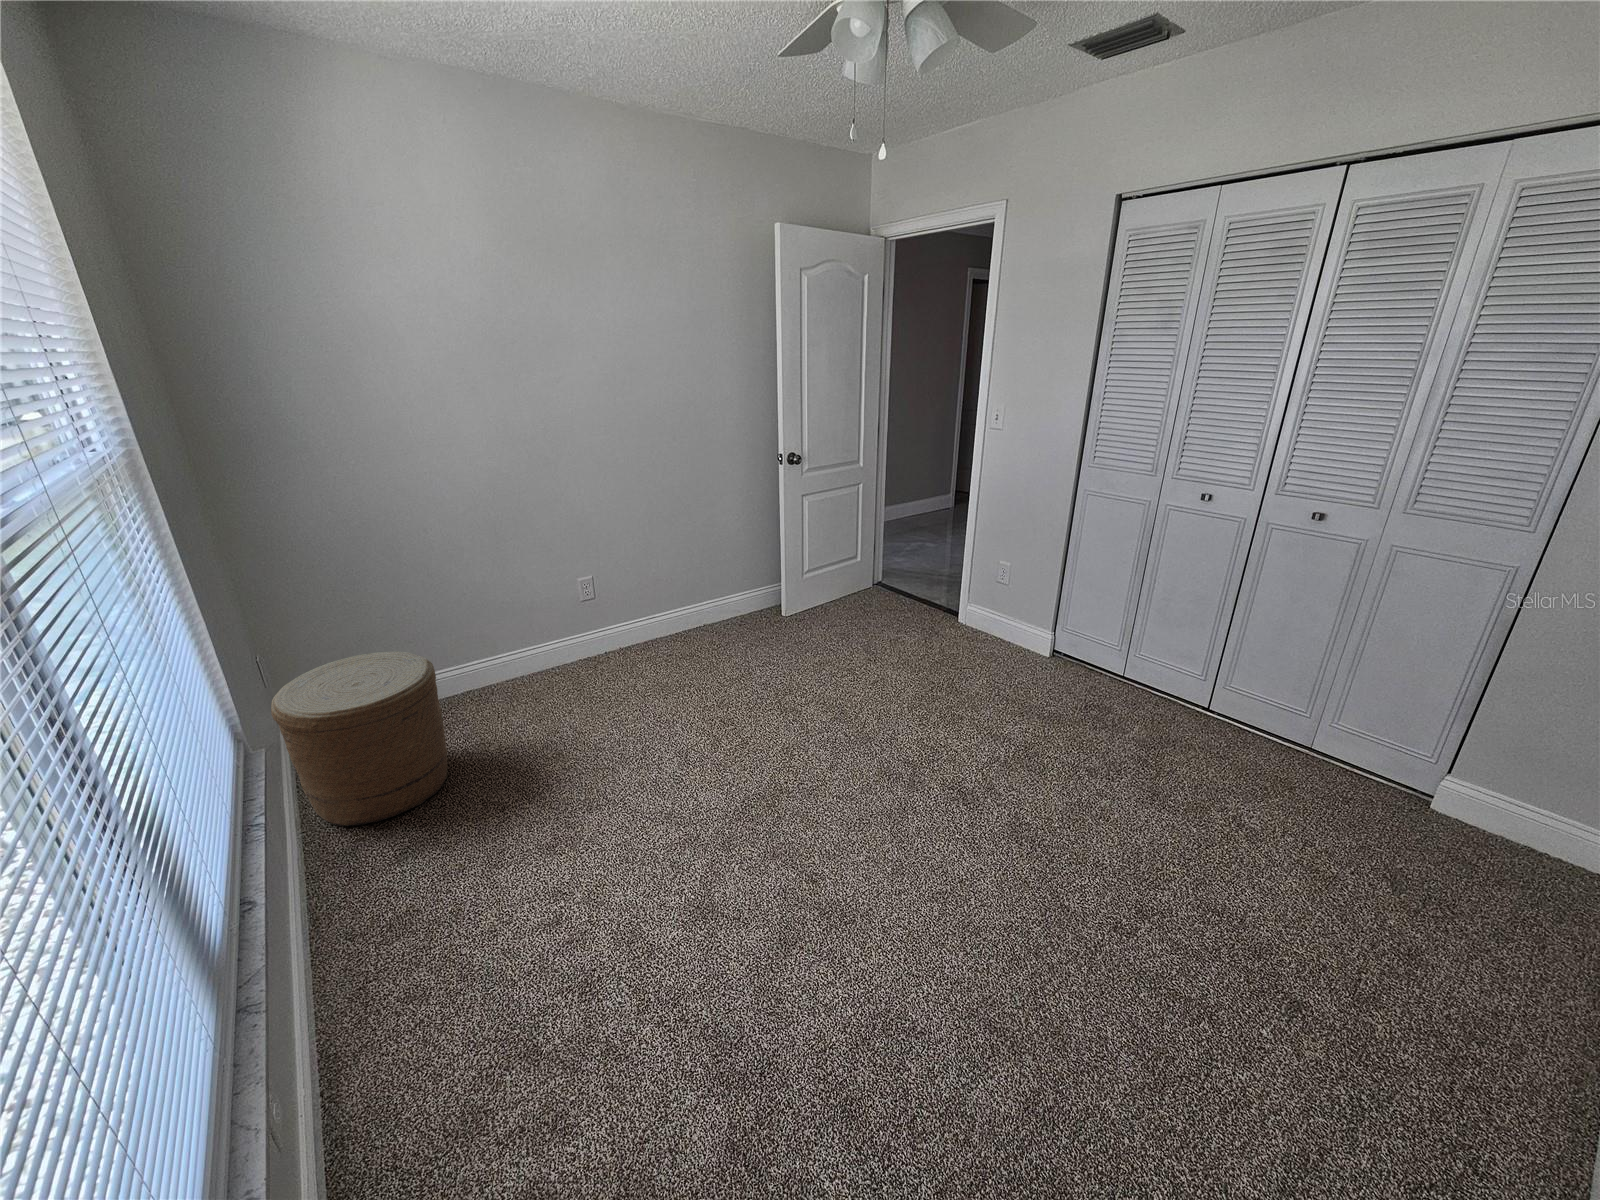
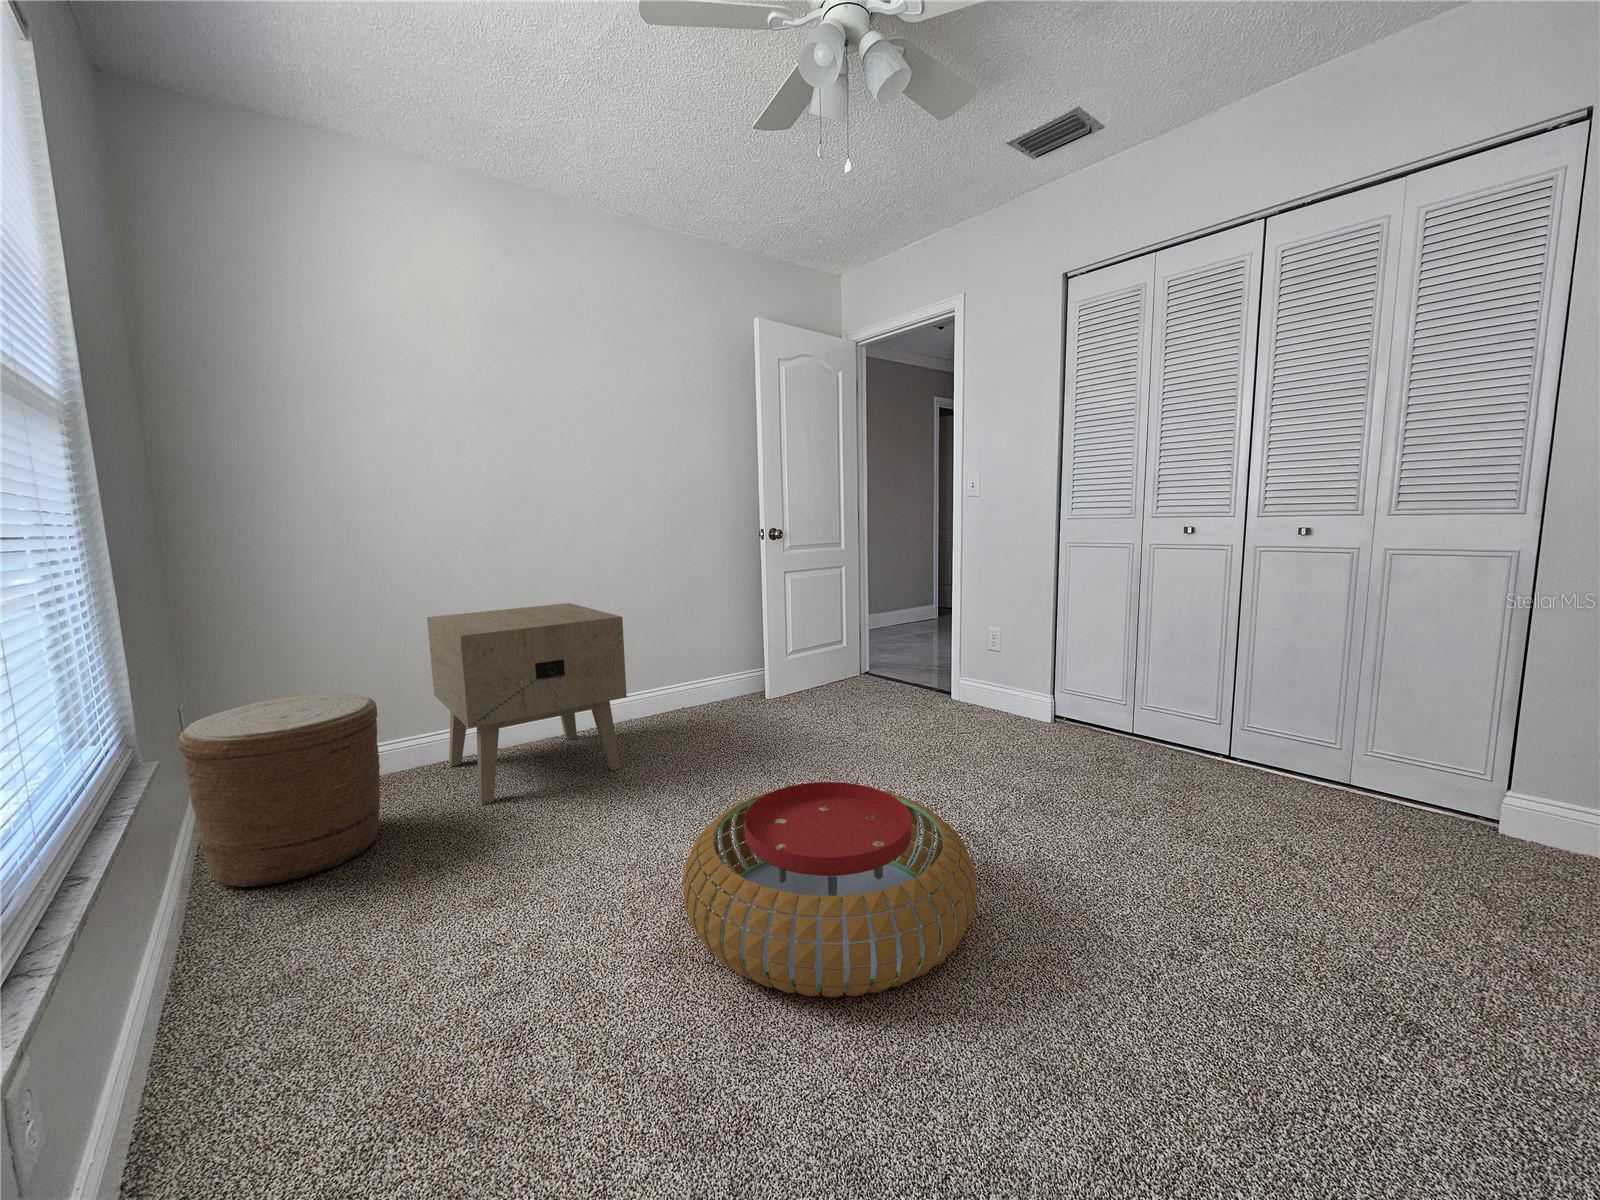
nightstand: none [464,538,655,740] -> present [427,603,627,805]
pouf: none [713,754,961,961] -> present [682,782,976,998]

